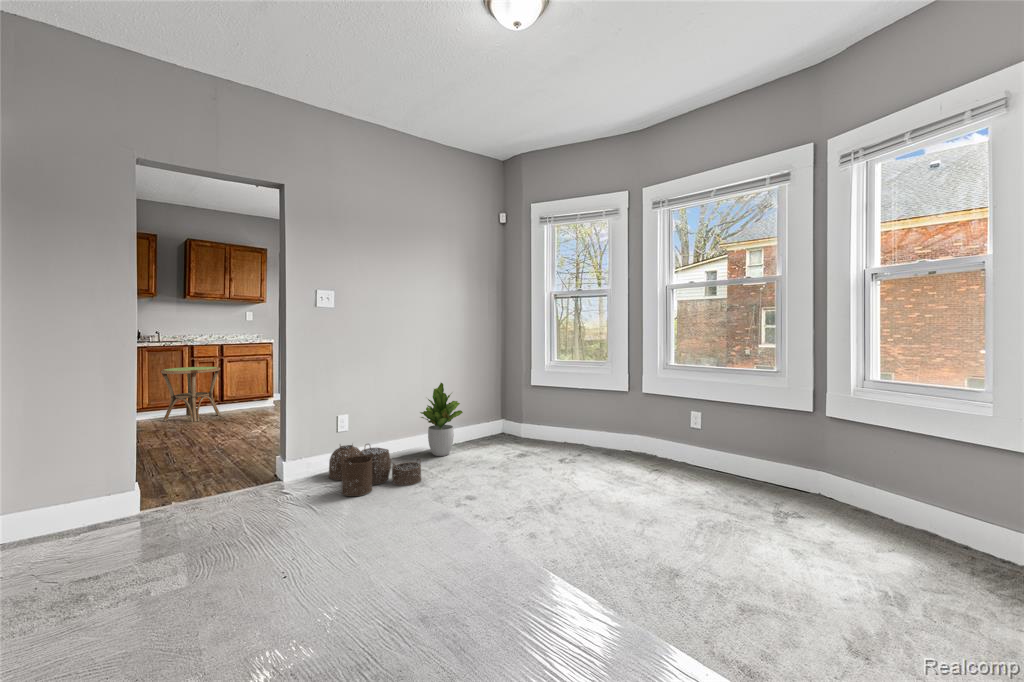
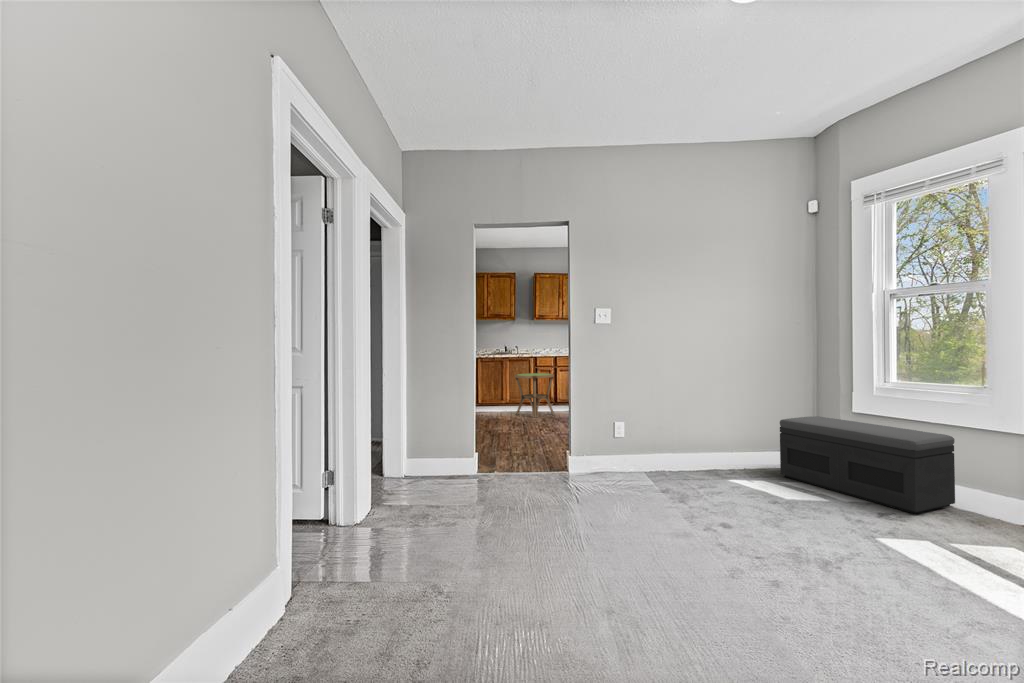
potted plant: present [420,383,463,456] -> none [695,399,746,478]
storage bench: none [484,392,597,458] -> present [780,416,955,514]
woven basket: present [329,444,421,496] -> none [605,448,686,498]

